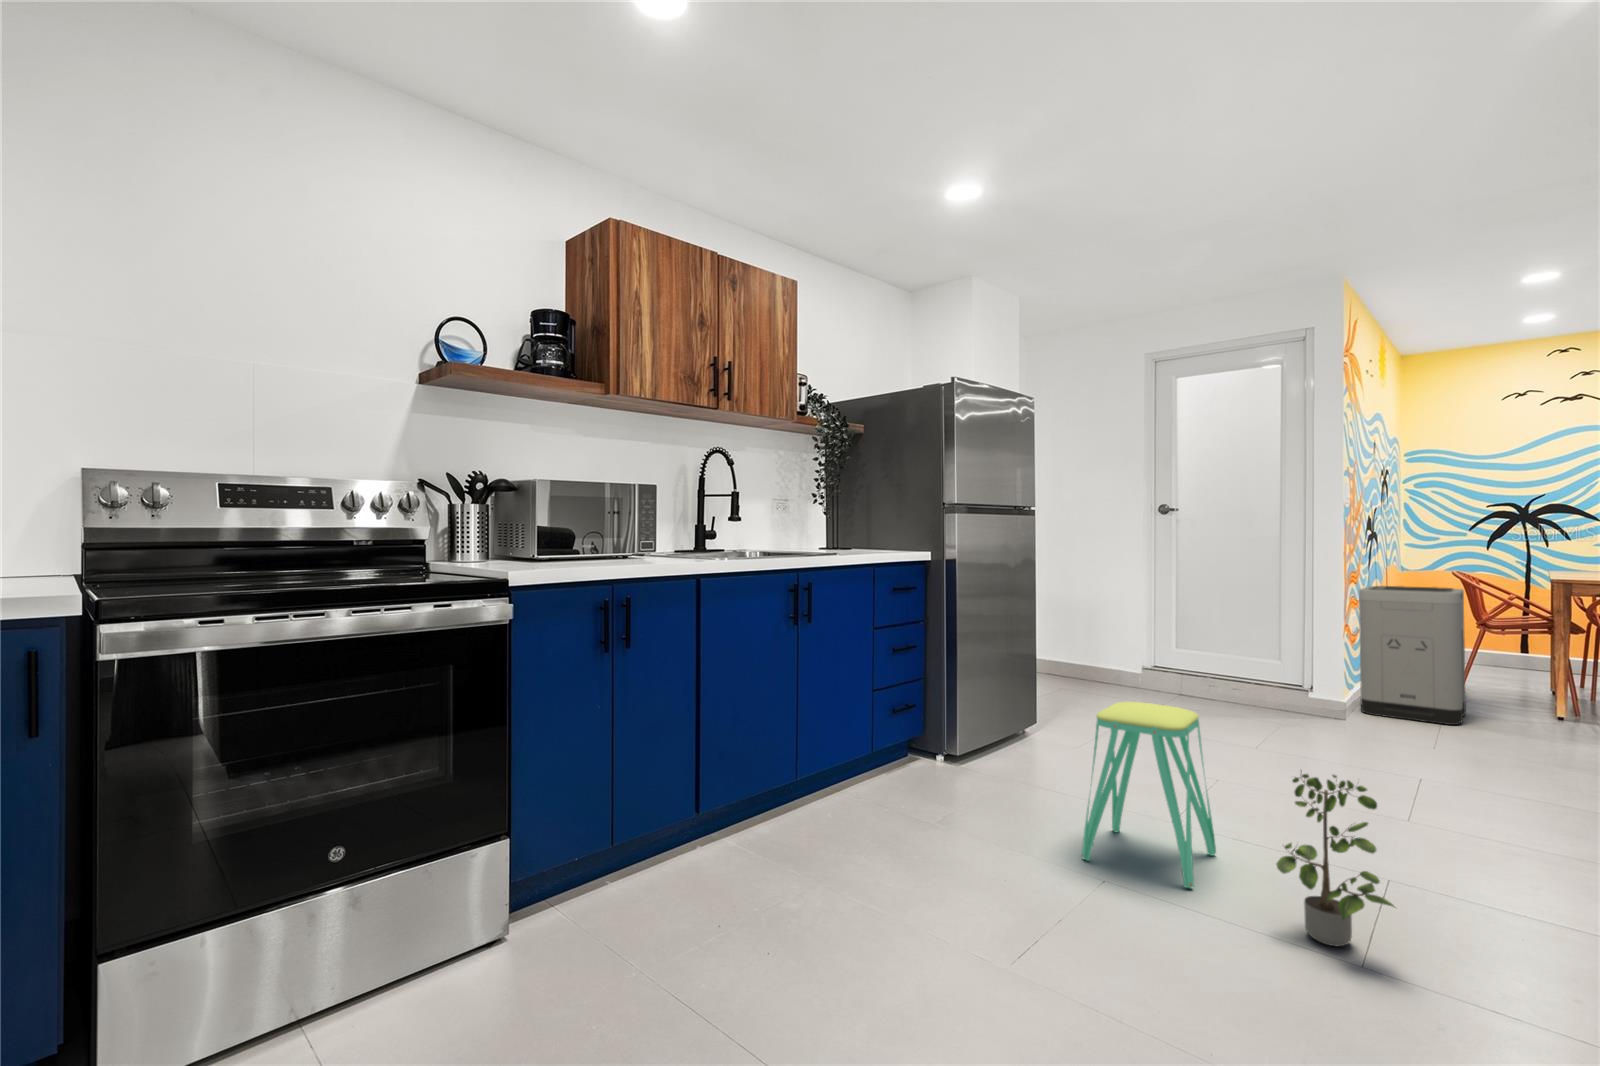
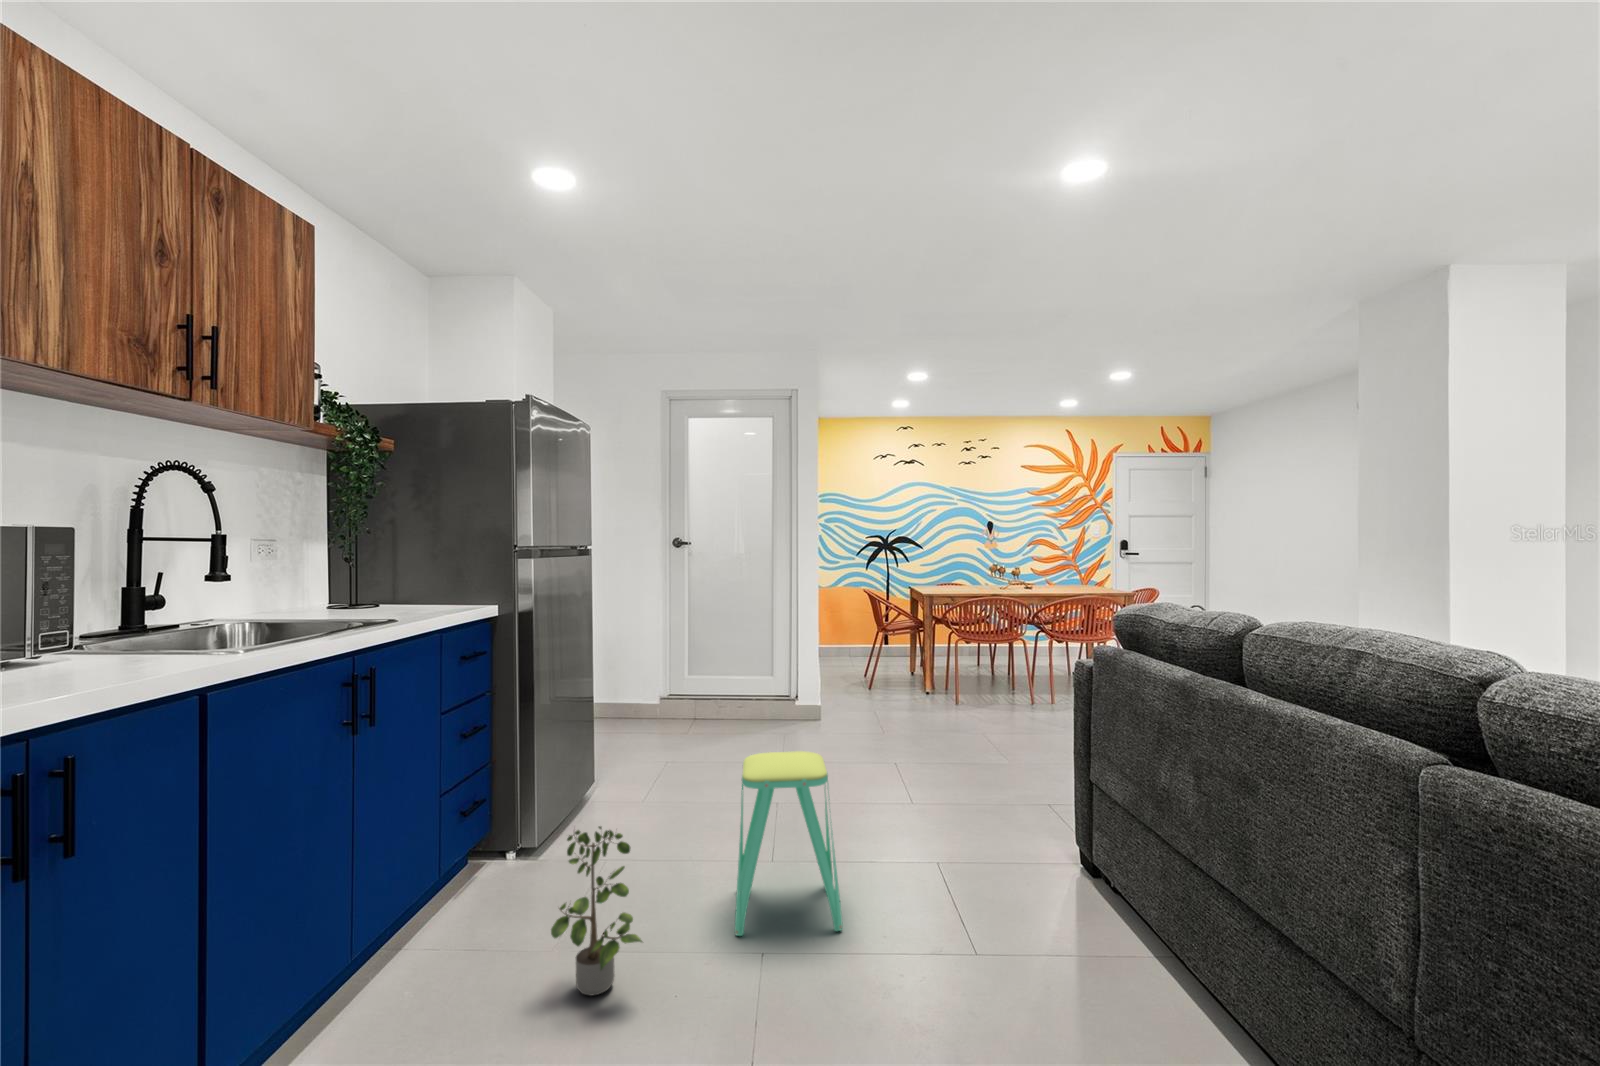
trash can: present [1359,586,1466,725] -> none [824,604,889,712]
potted plant: present [1276,770,1394,946] -> present [551,826,642,995]

